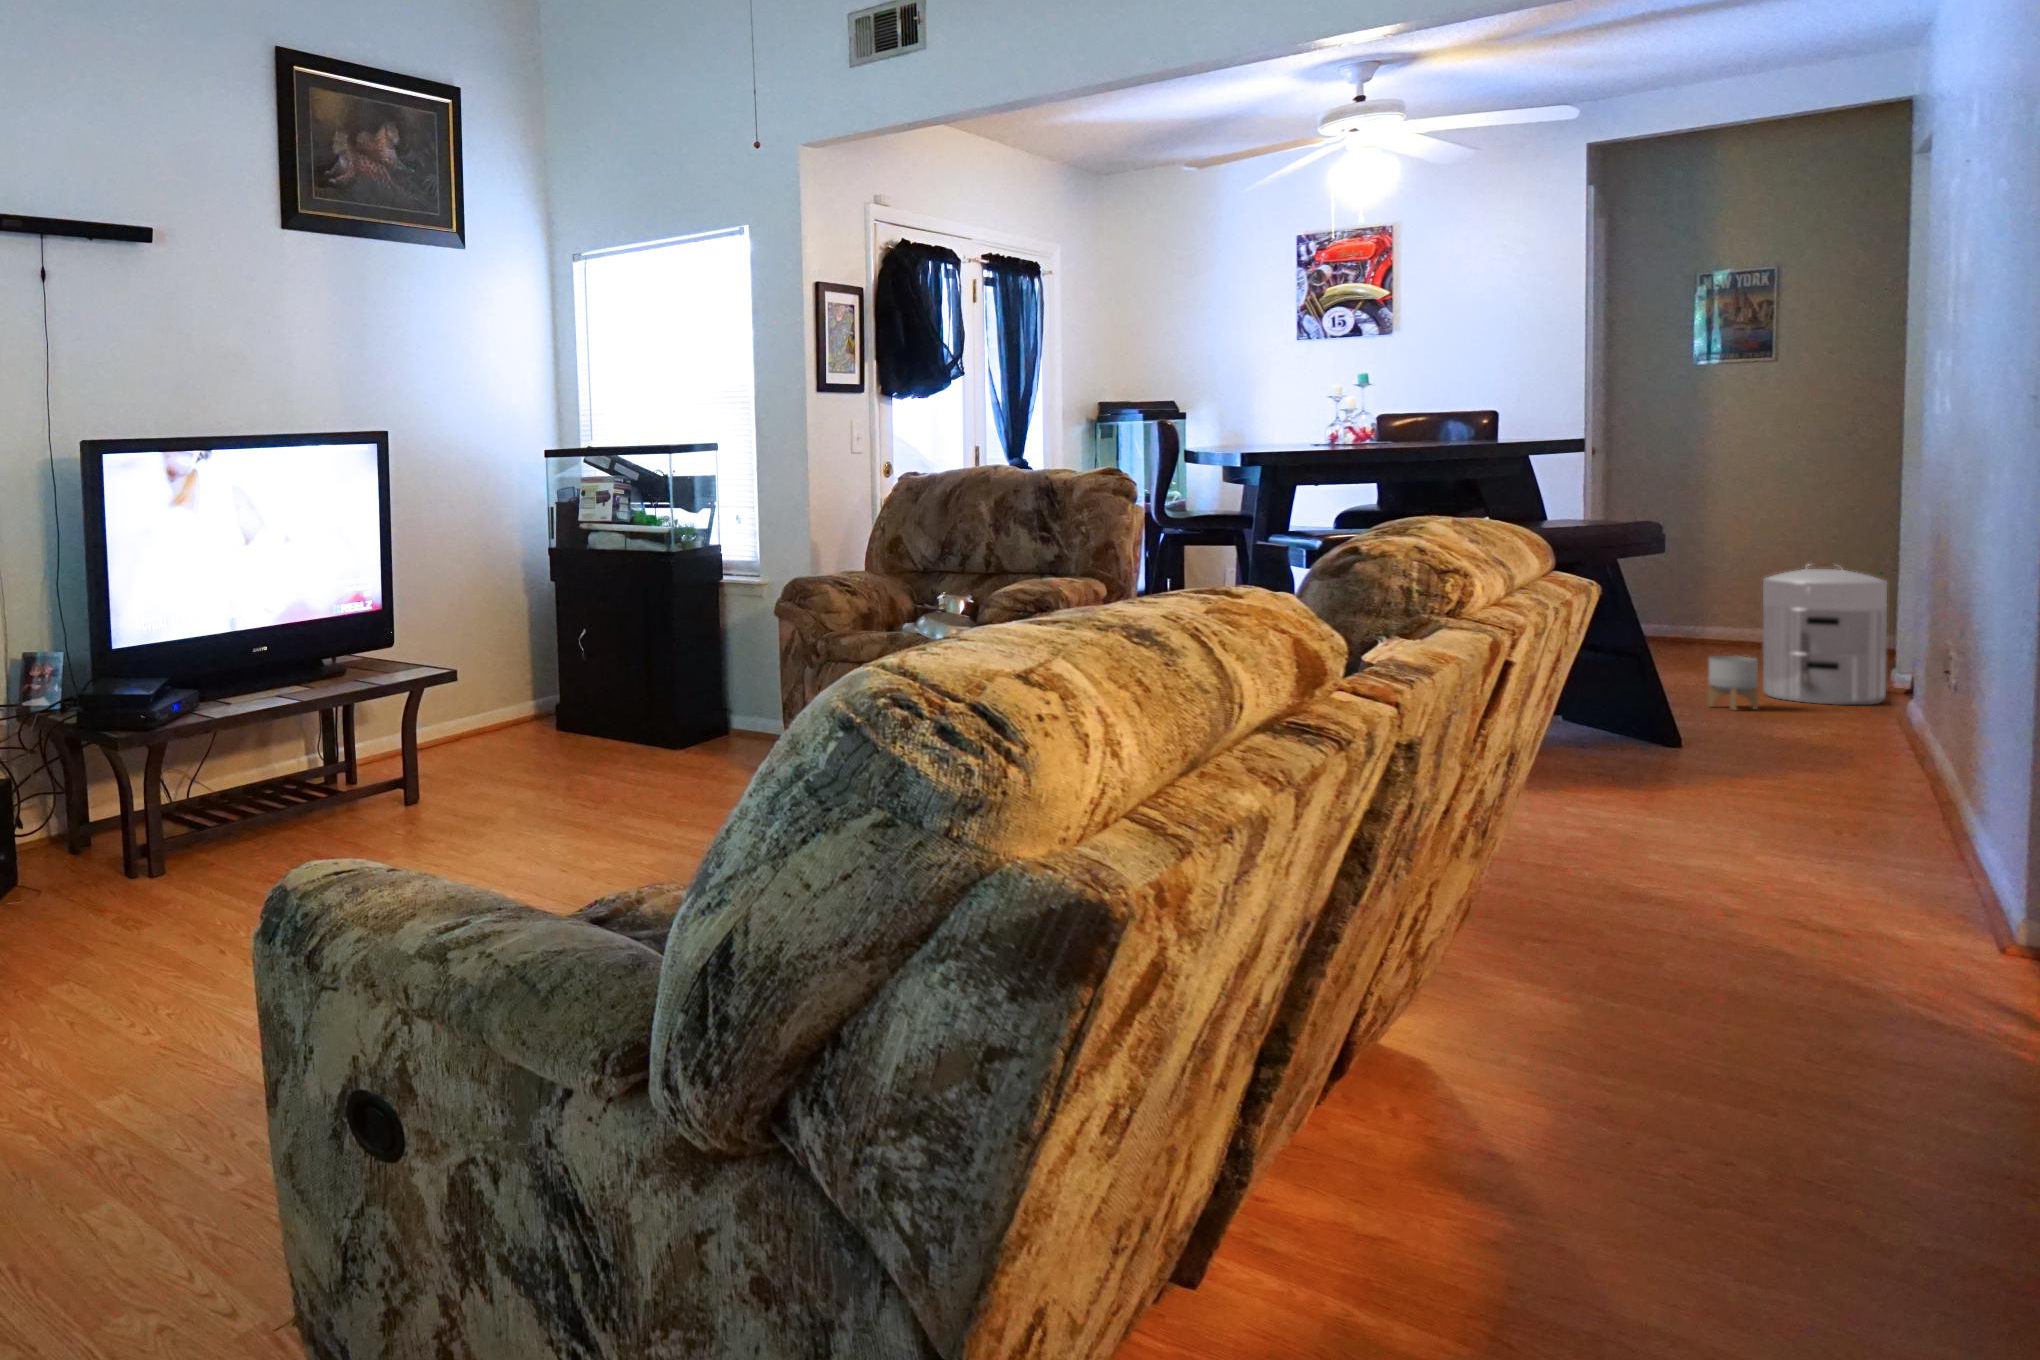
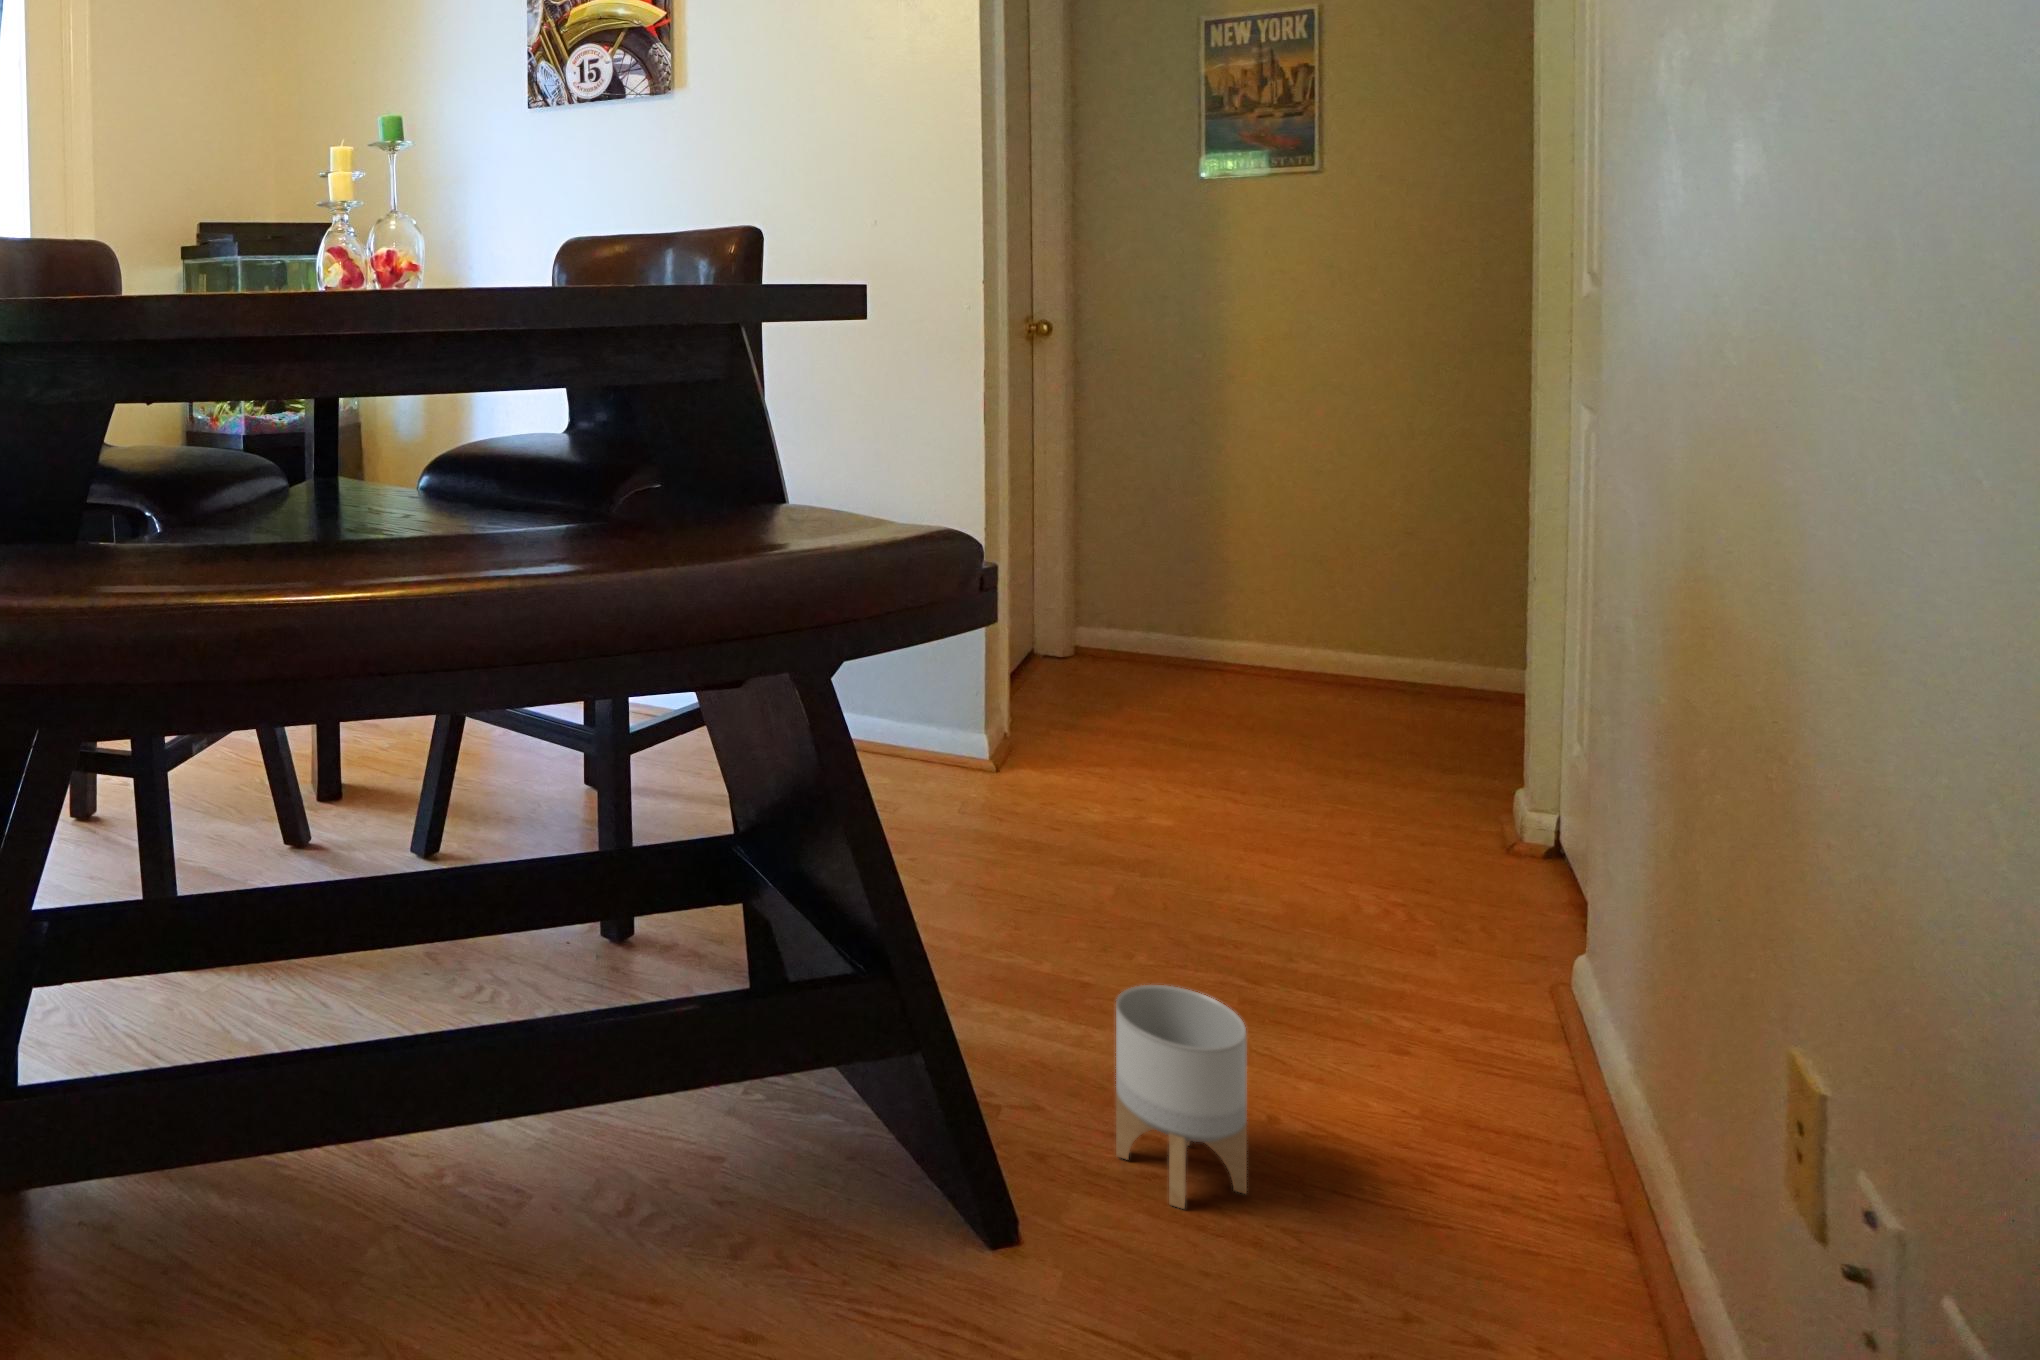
waste bin: present [1763,562,1887,705] -> none [1272,668,1583,1121]

